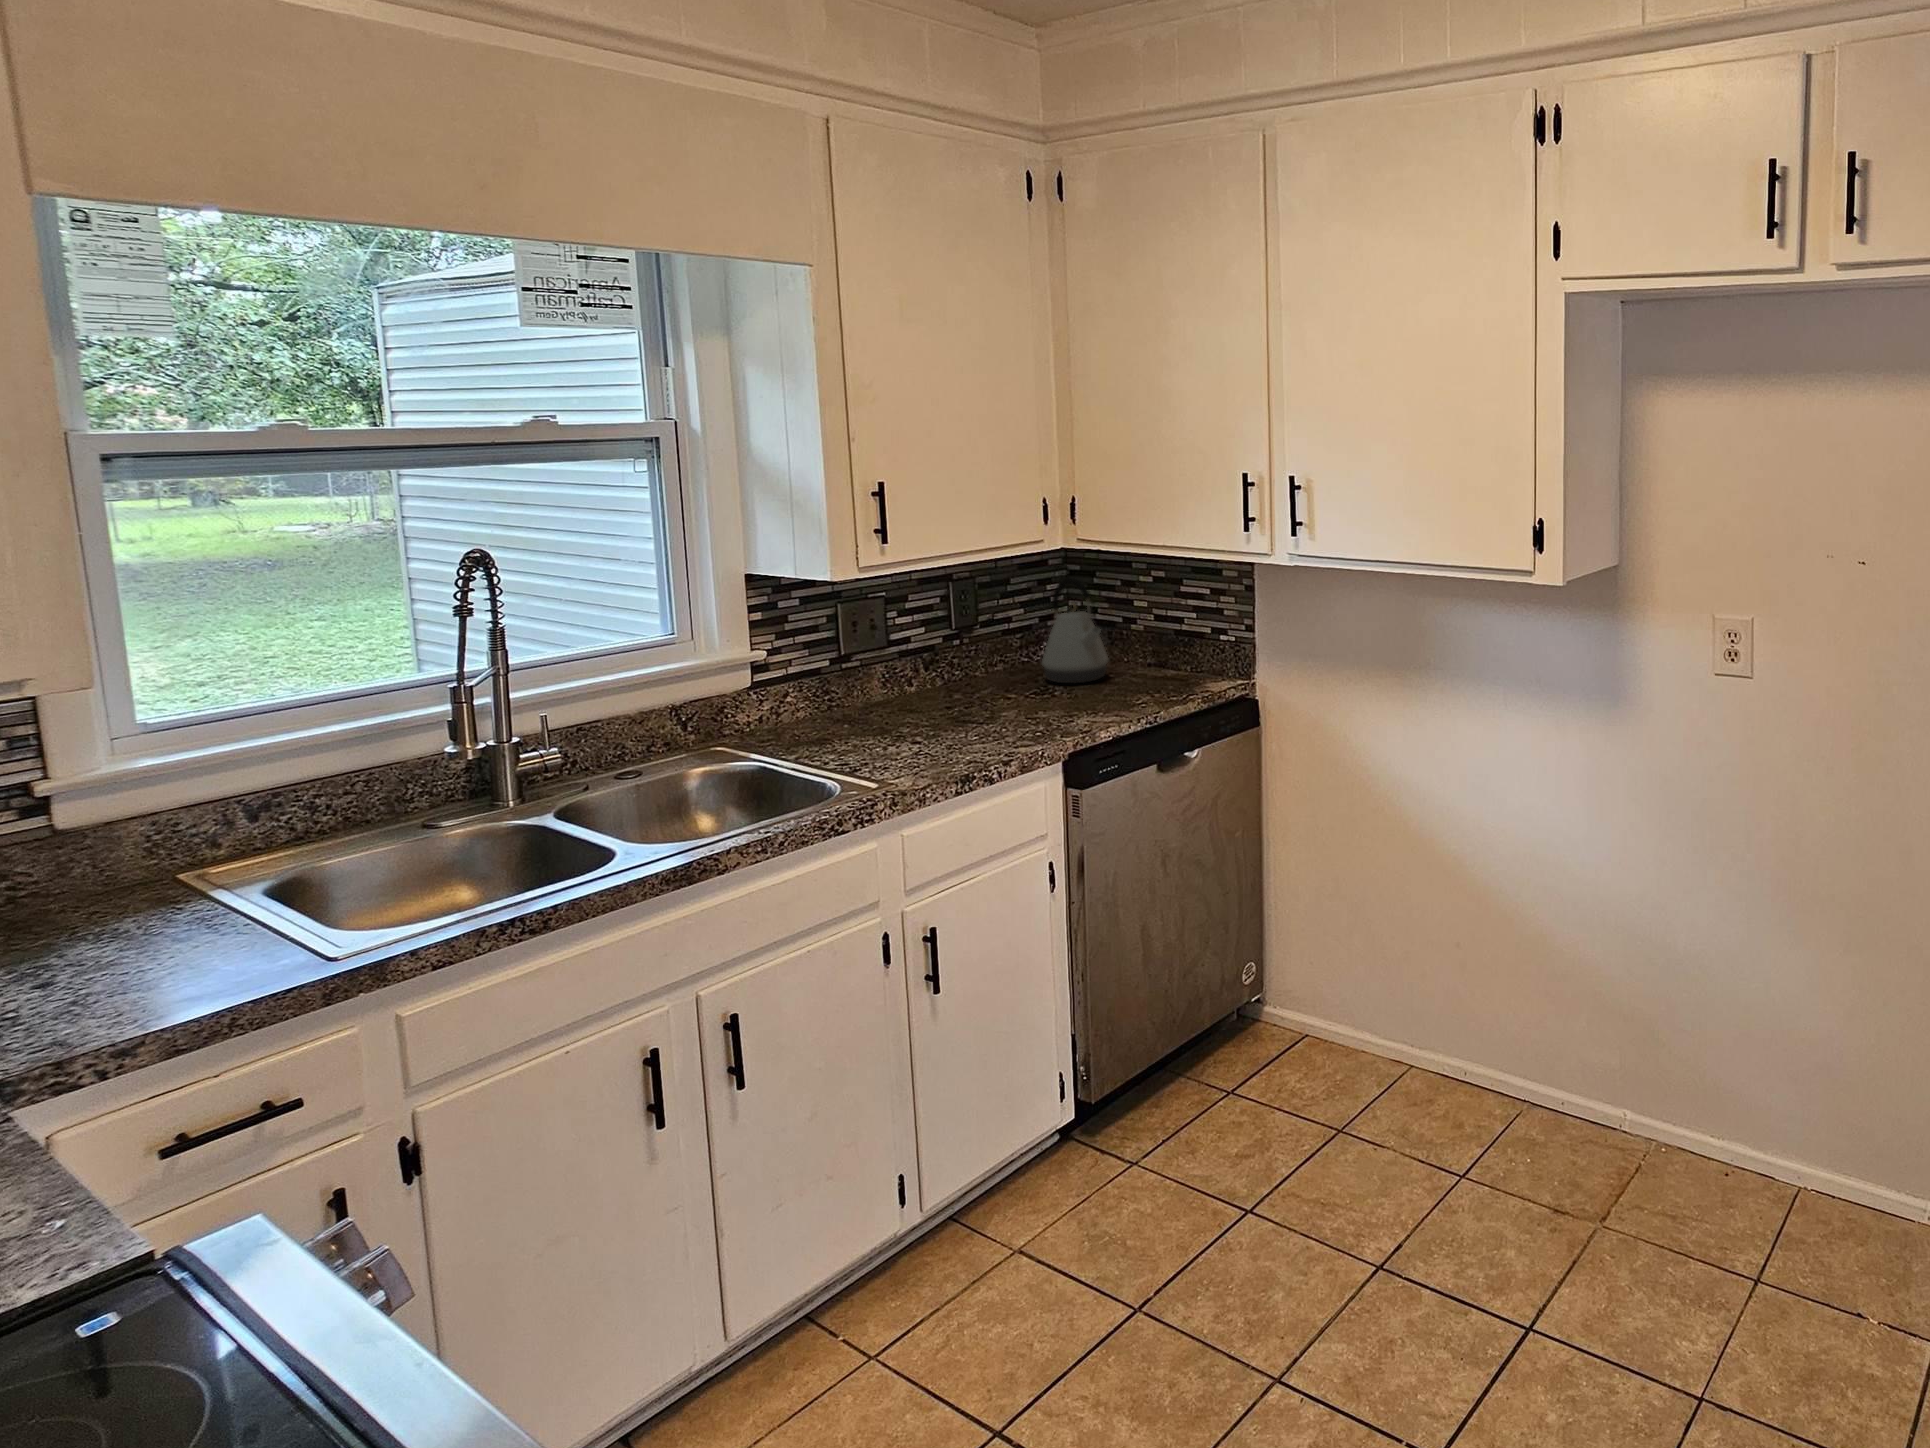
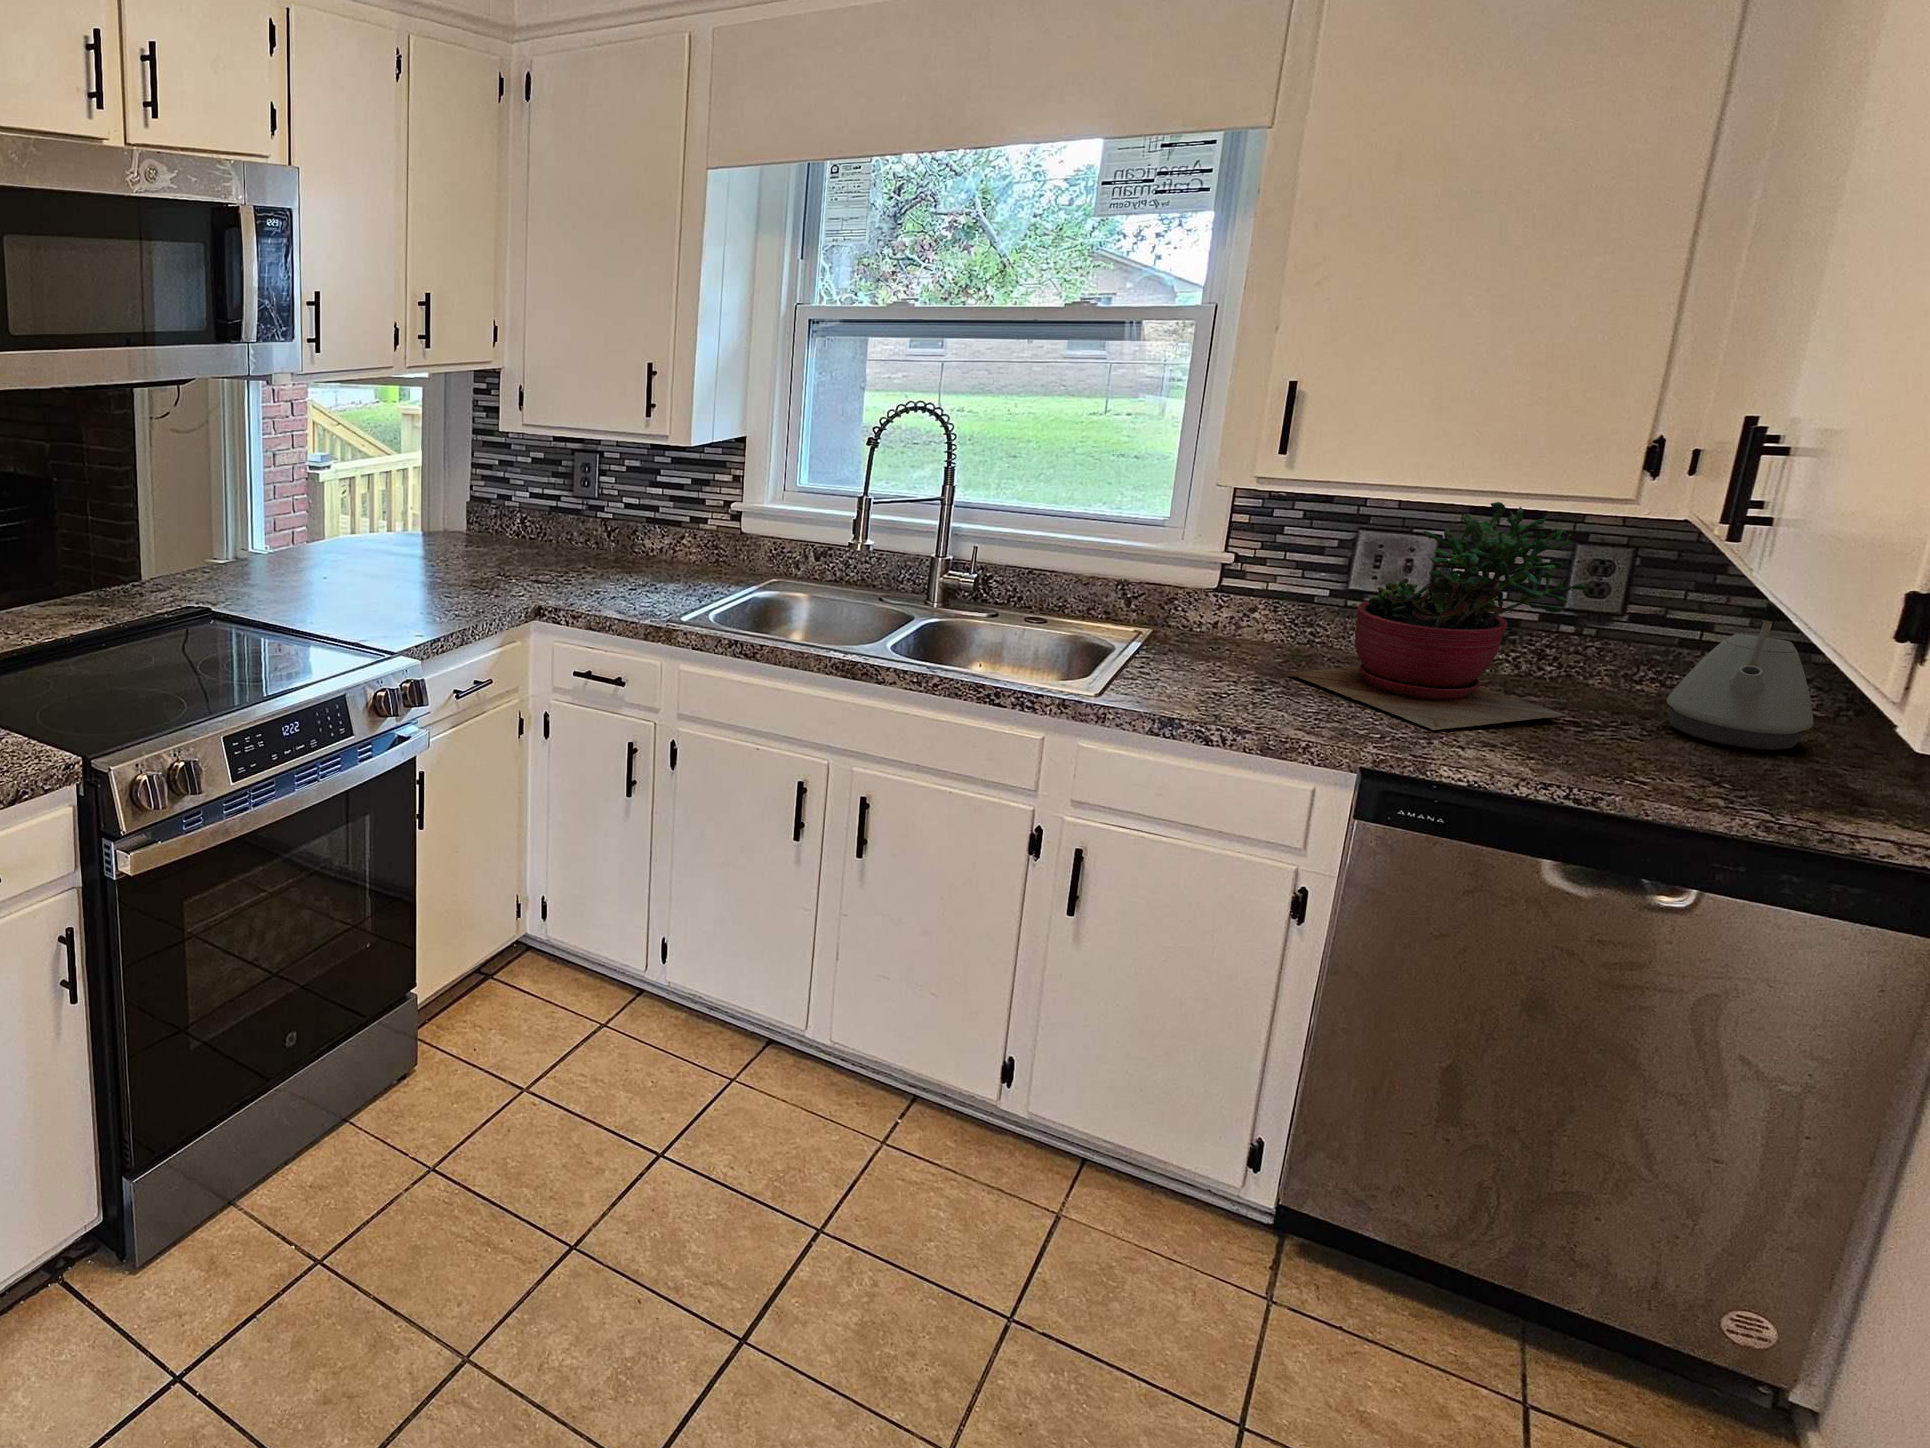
succulent plant: none [891,551,1039,729] -> present [1289,502,1586,730]

